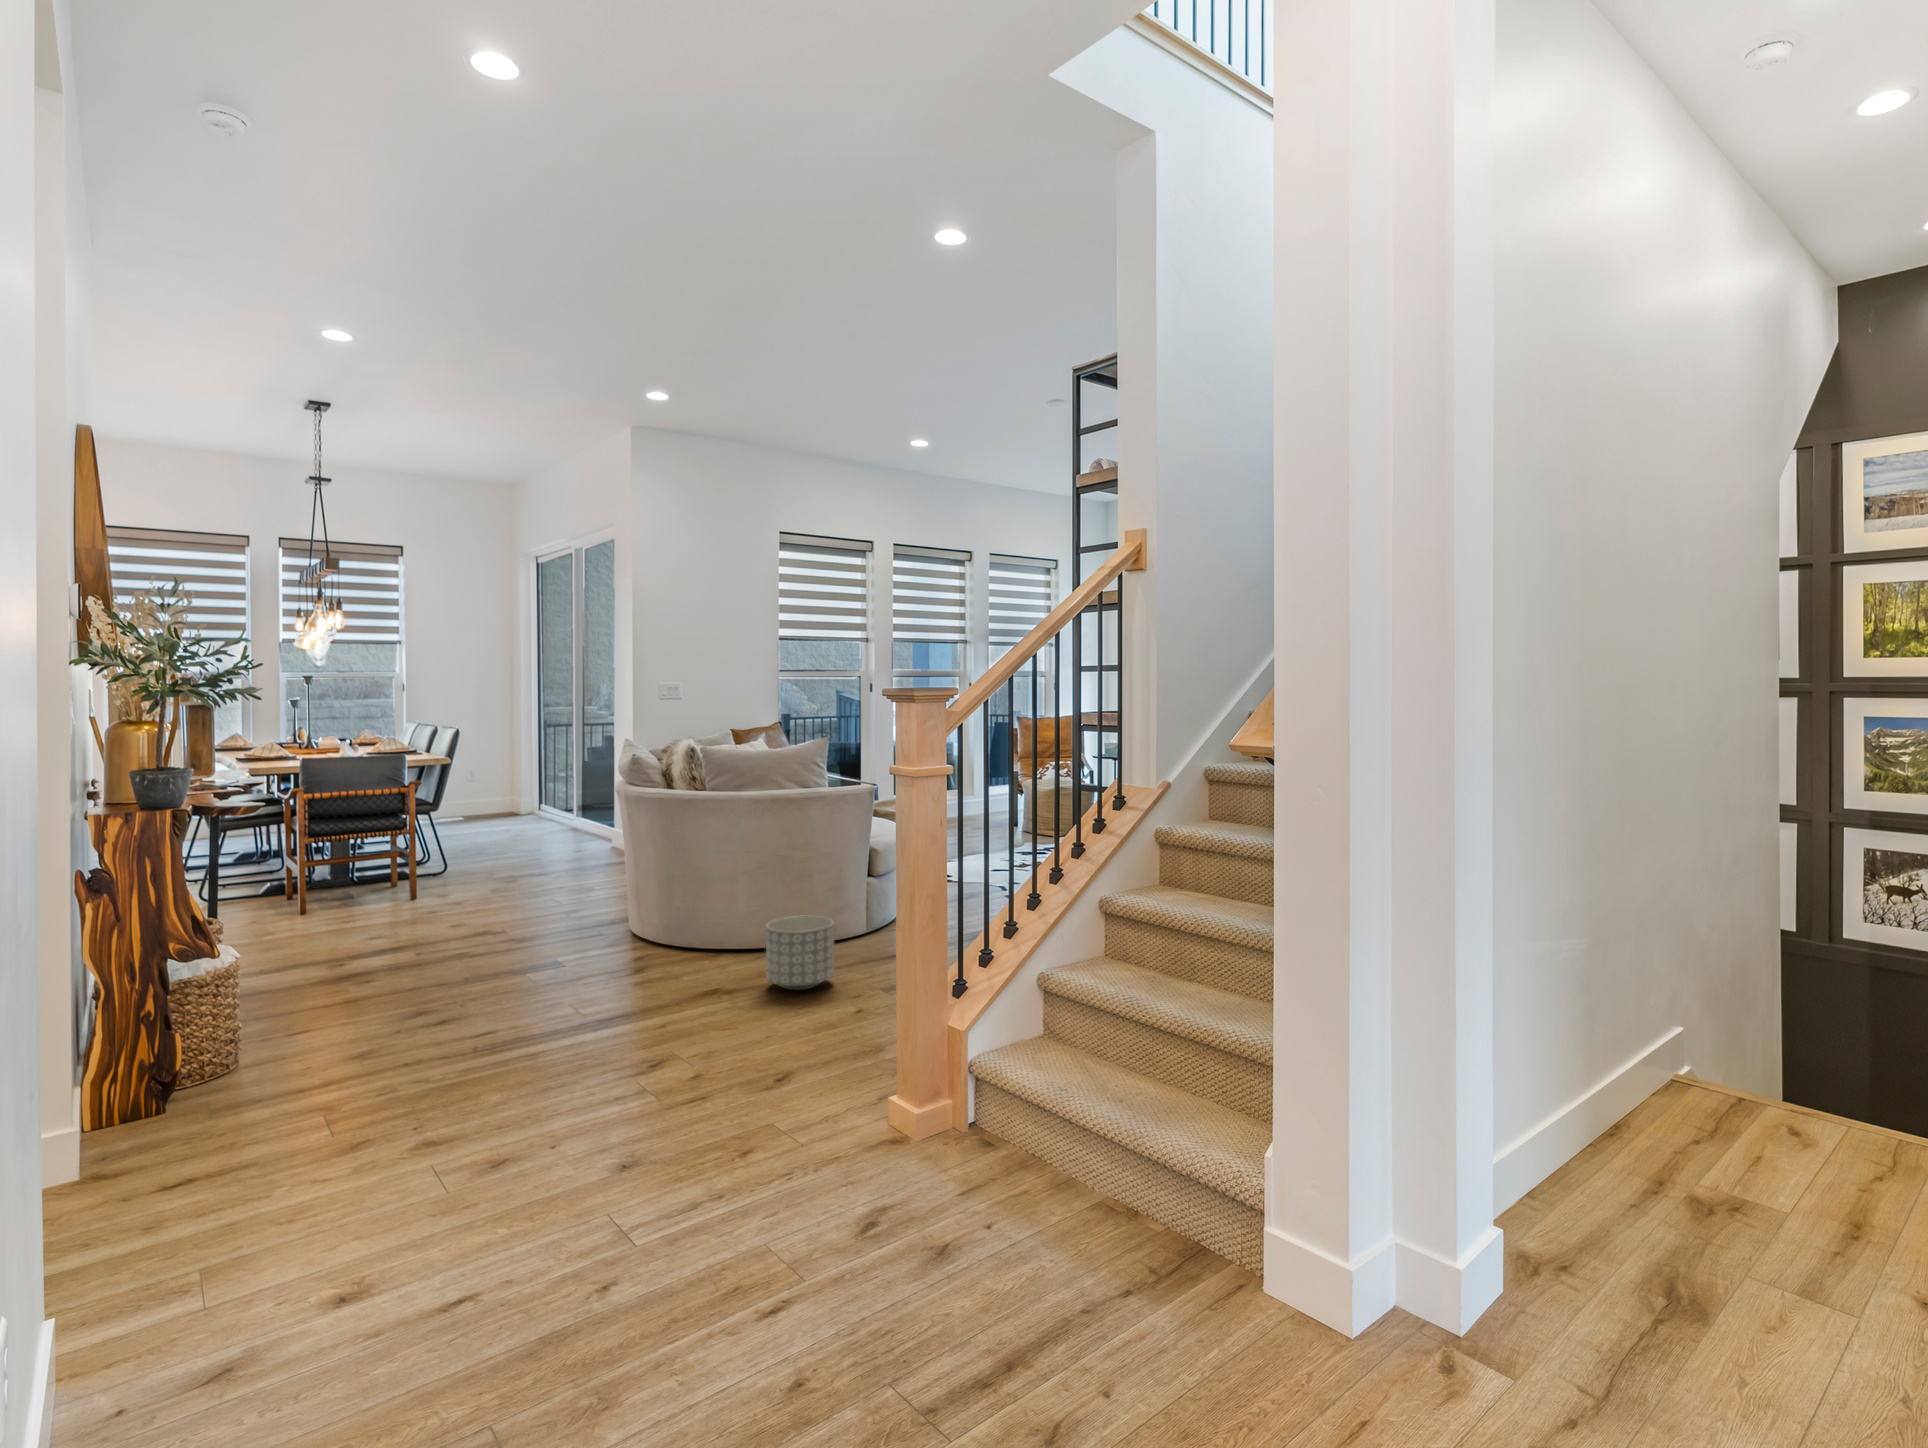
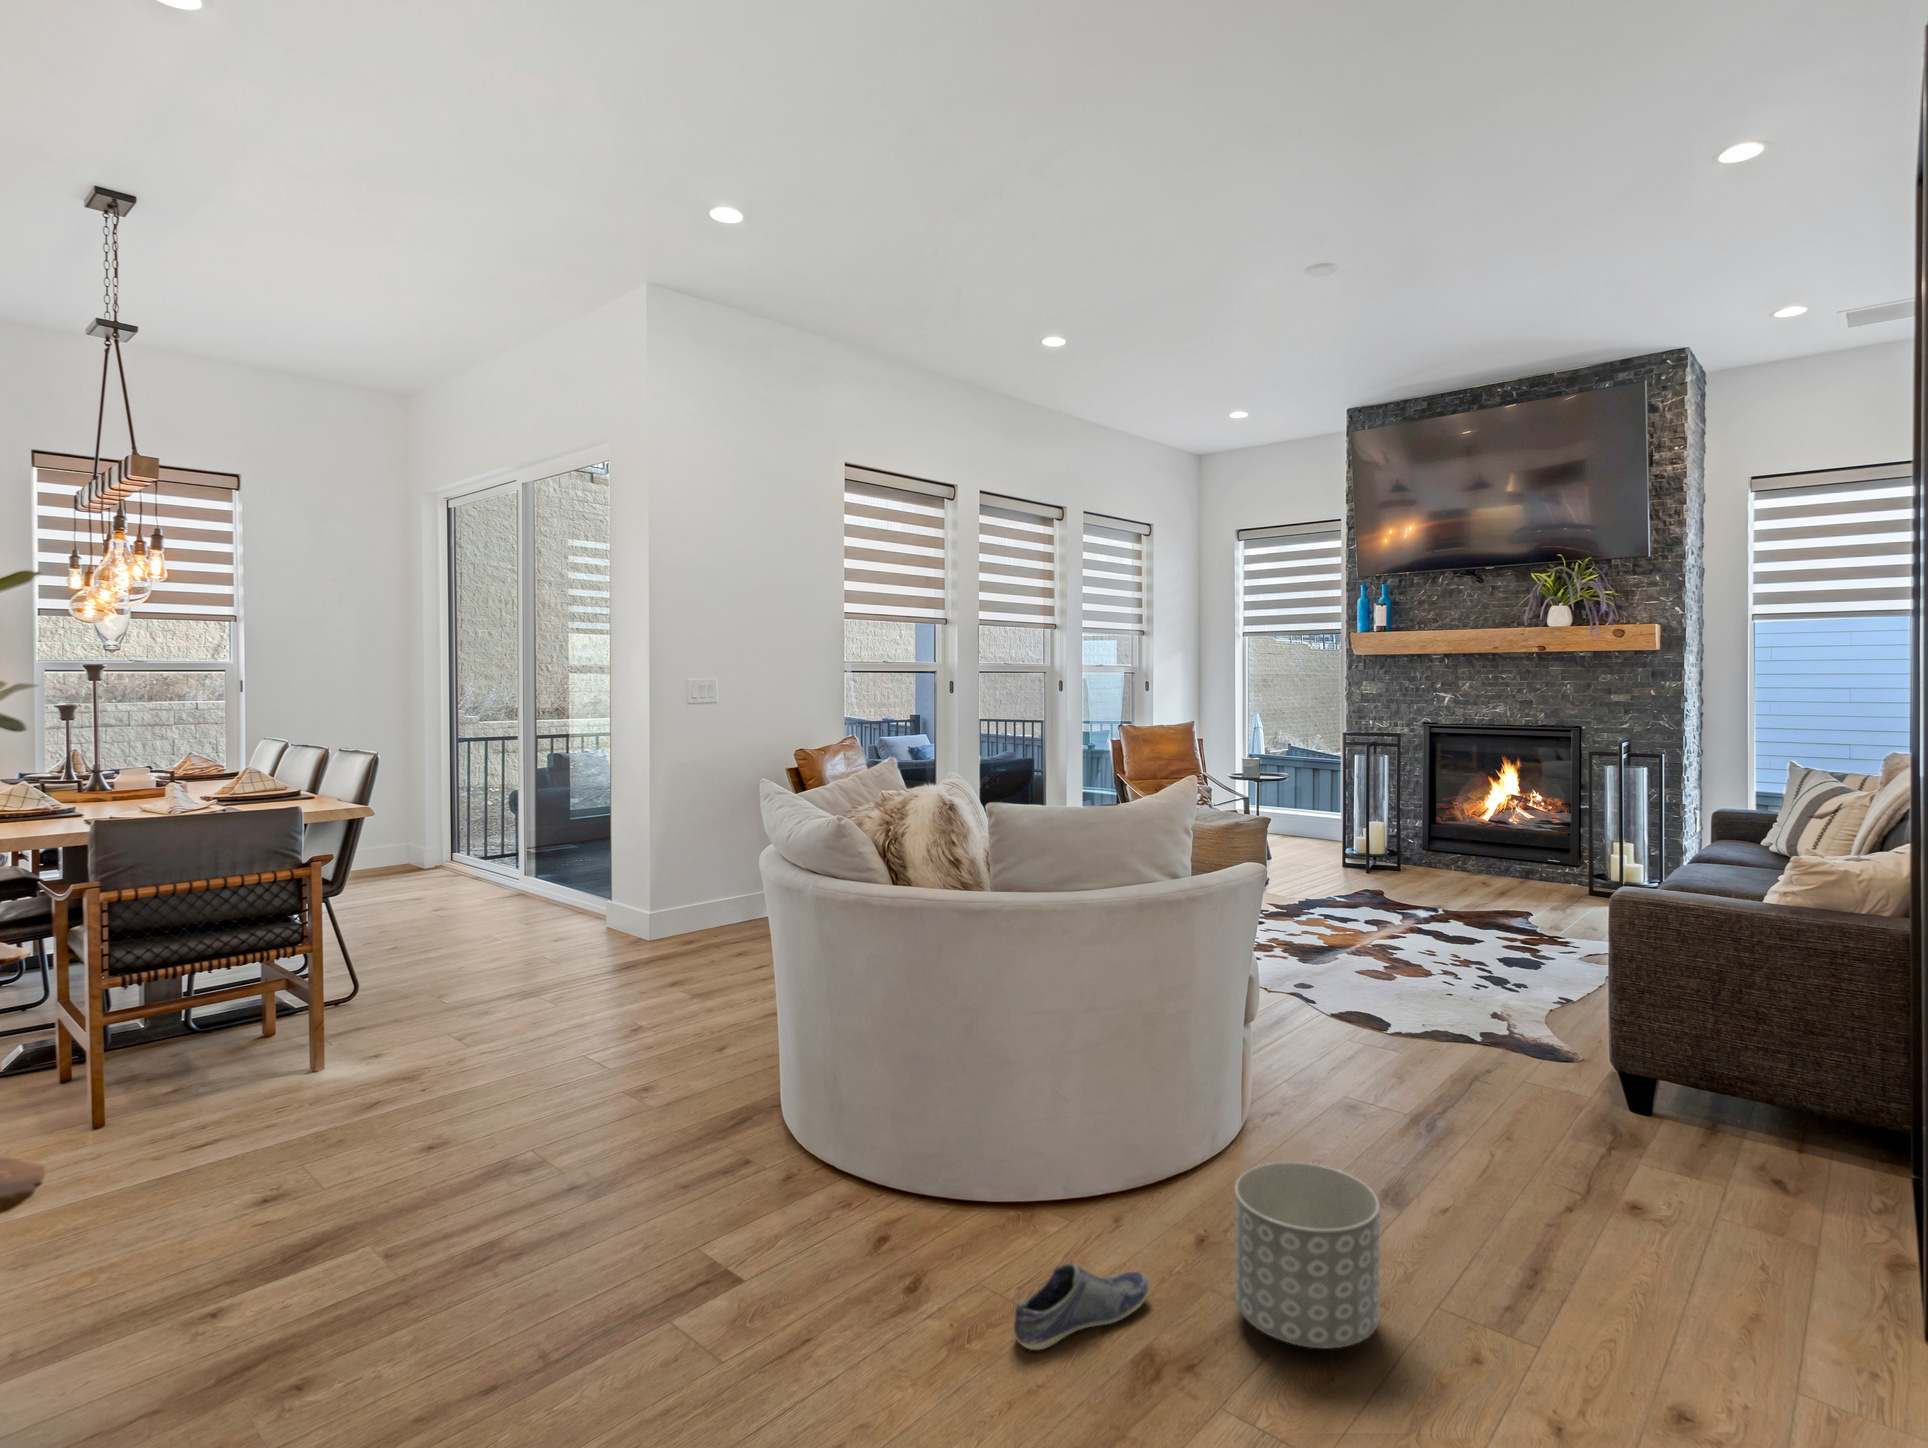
shoe: none [663,954,741,987] -> present [1014,1263,1149,1350]

